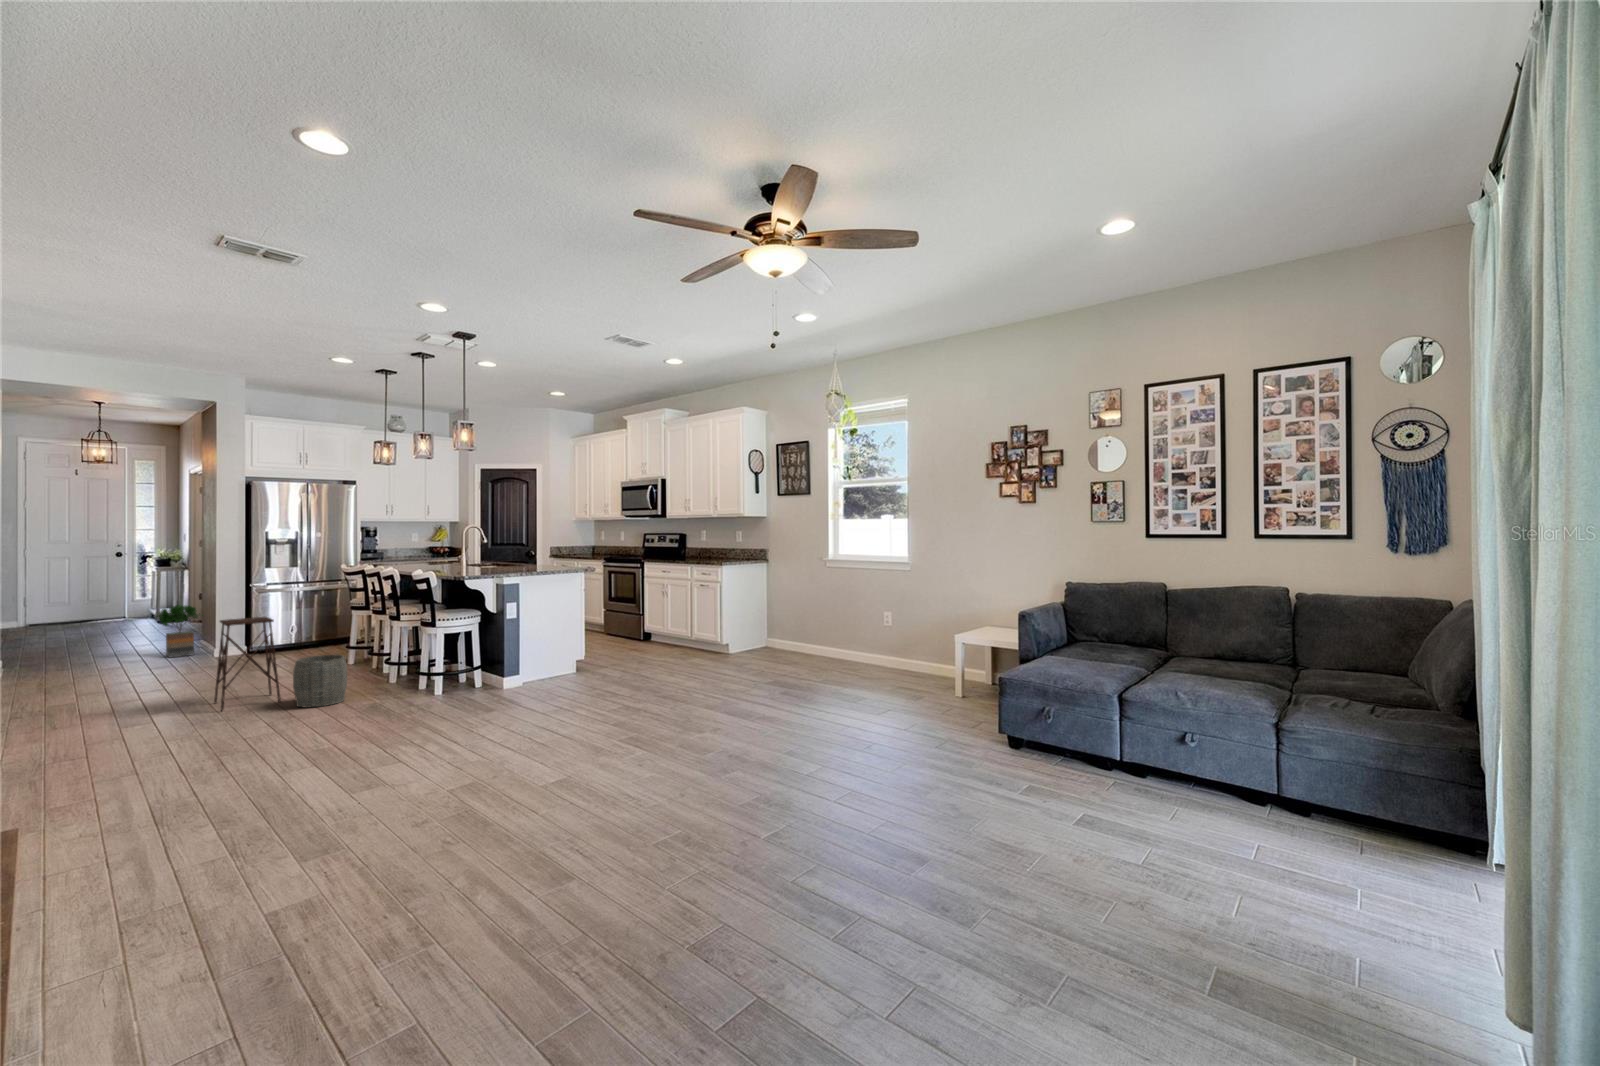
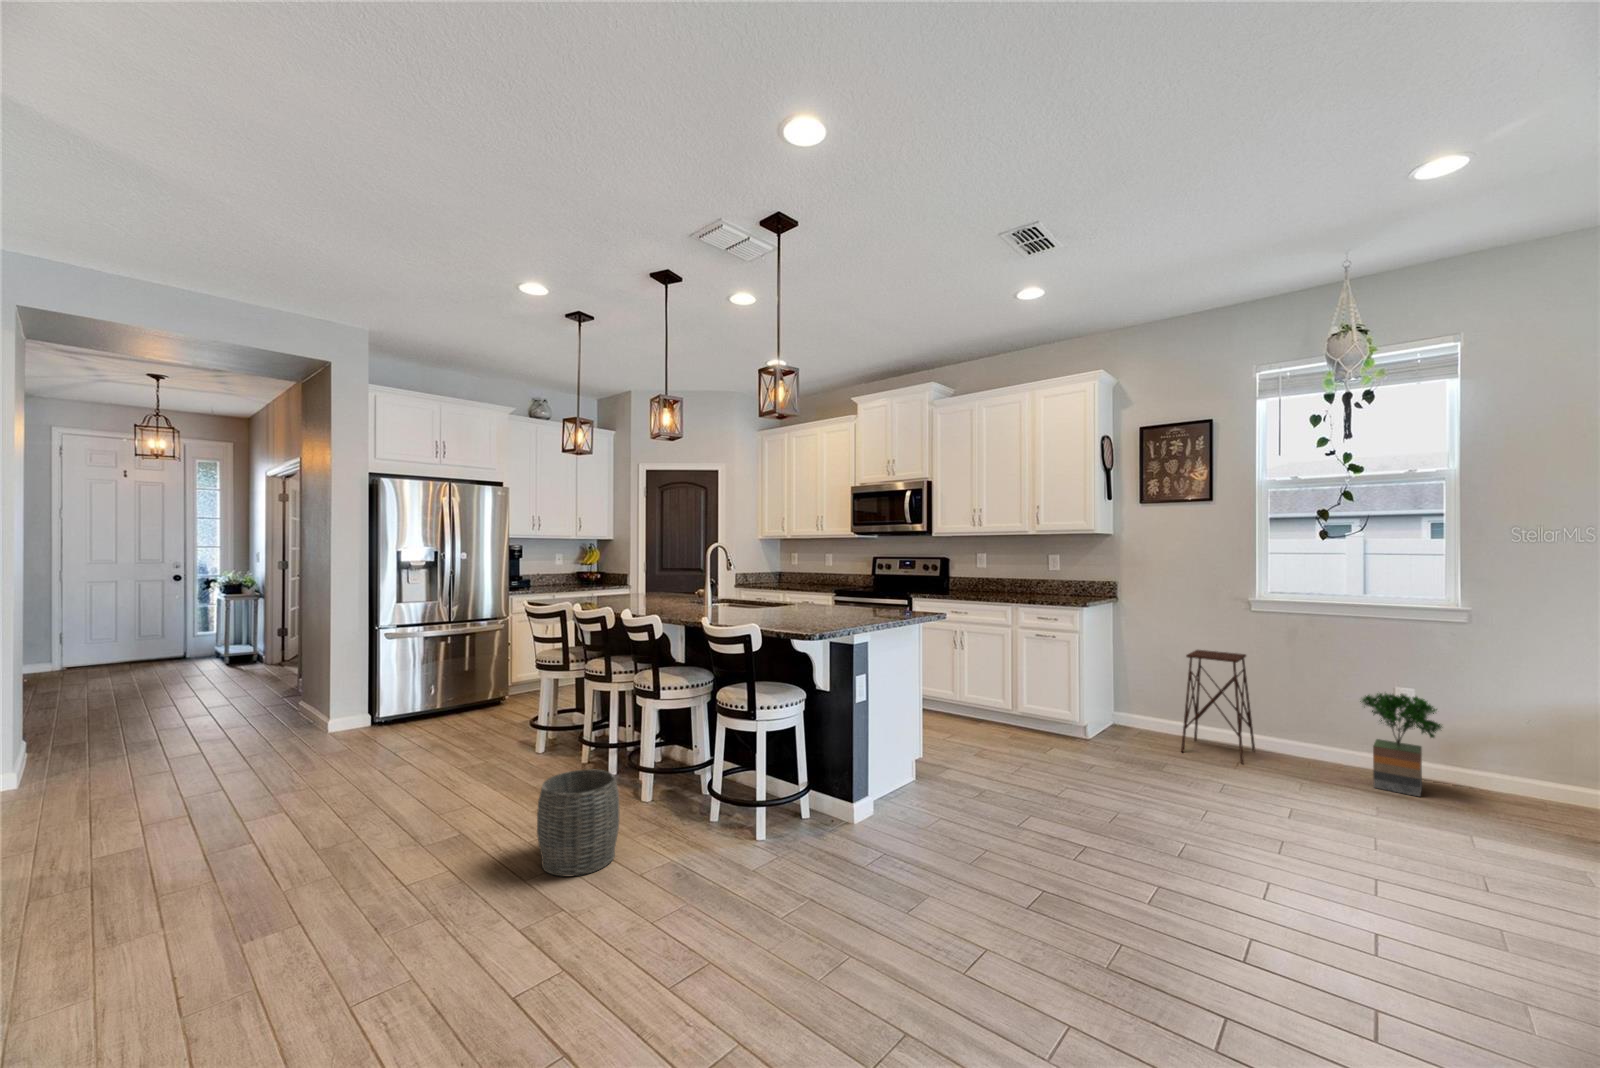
potted tree: present [157,605,203,658] -> present [1360,693,1443,796]
side table: present [214,617,281,711] -> present [1181,650,1255,763]

